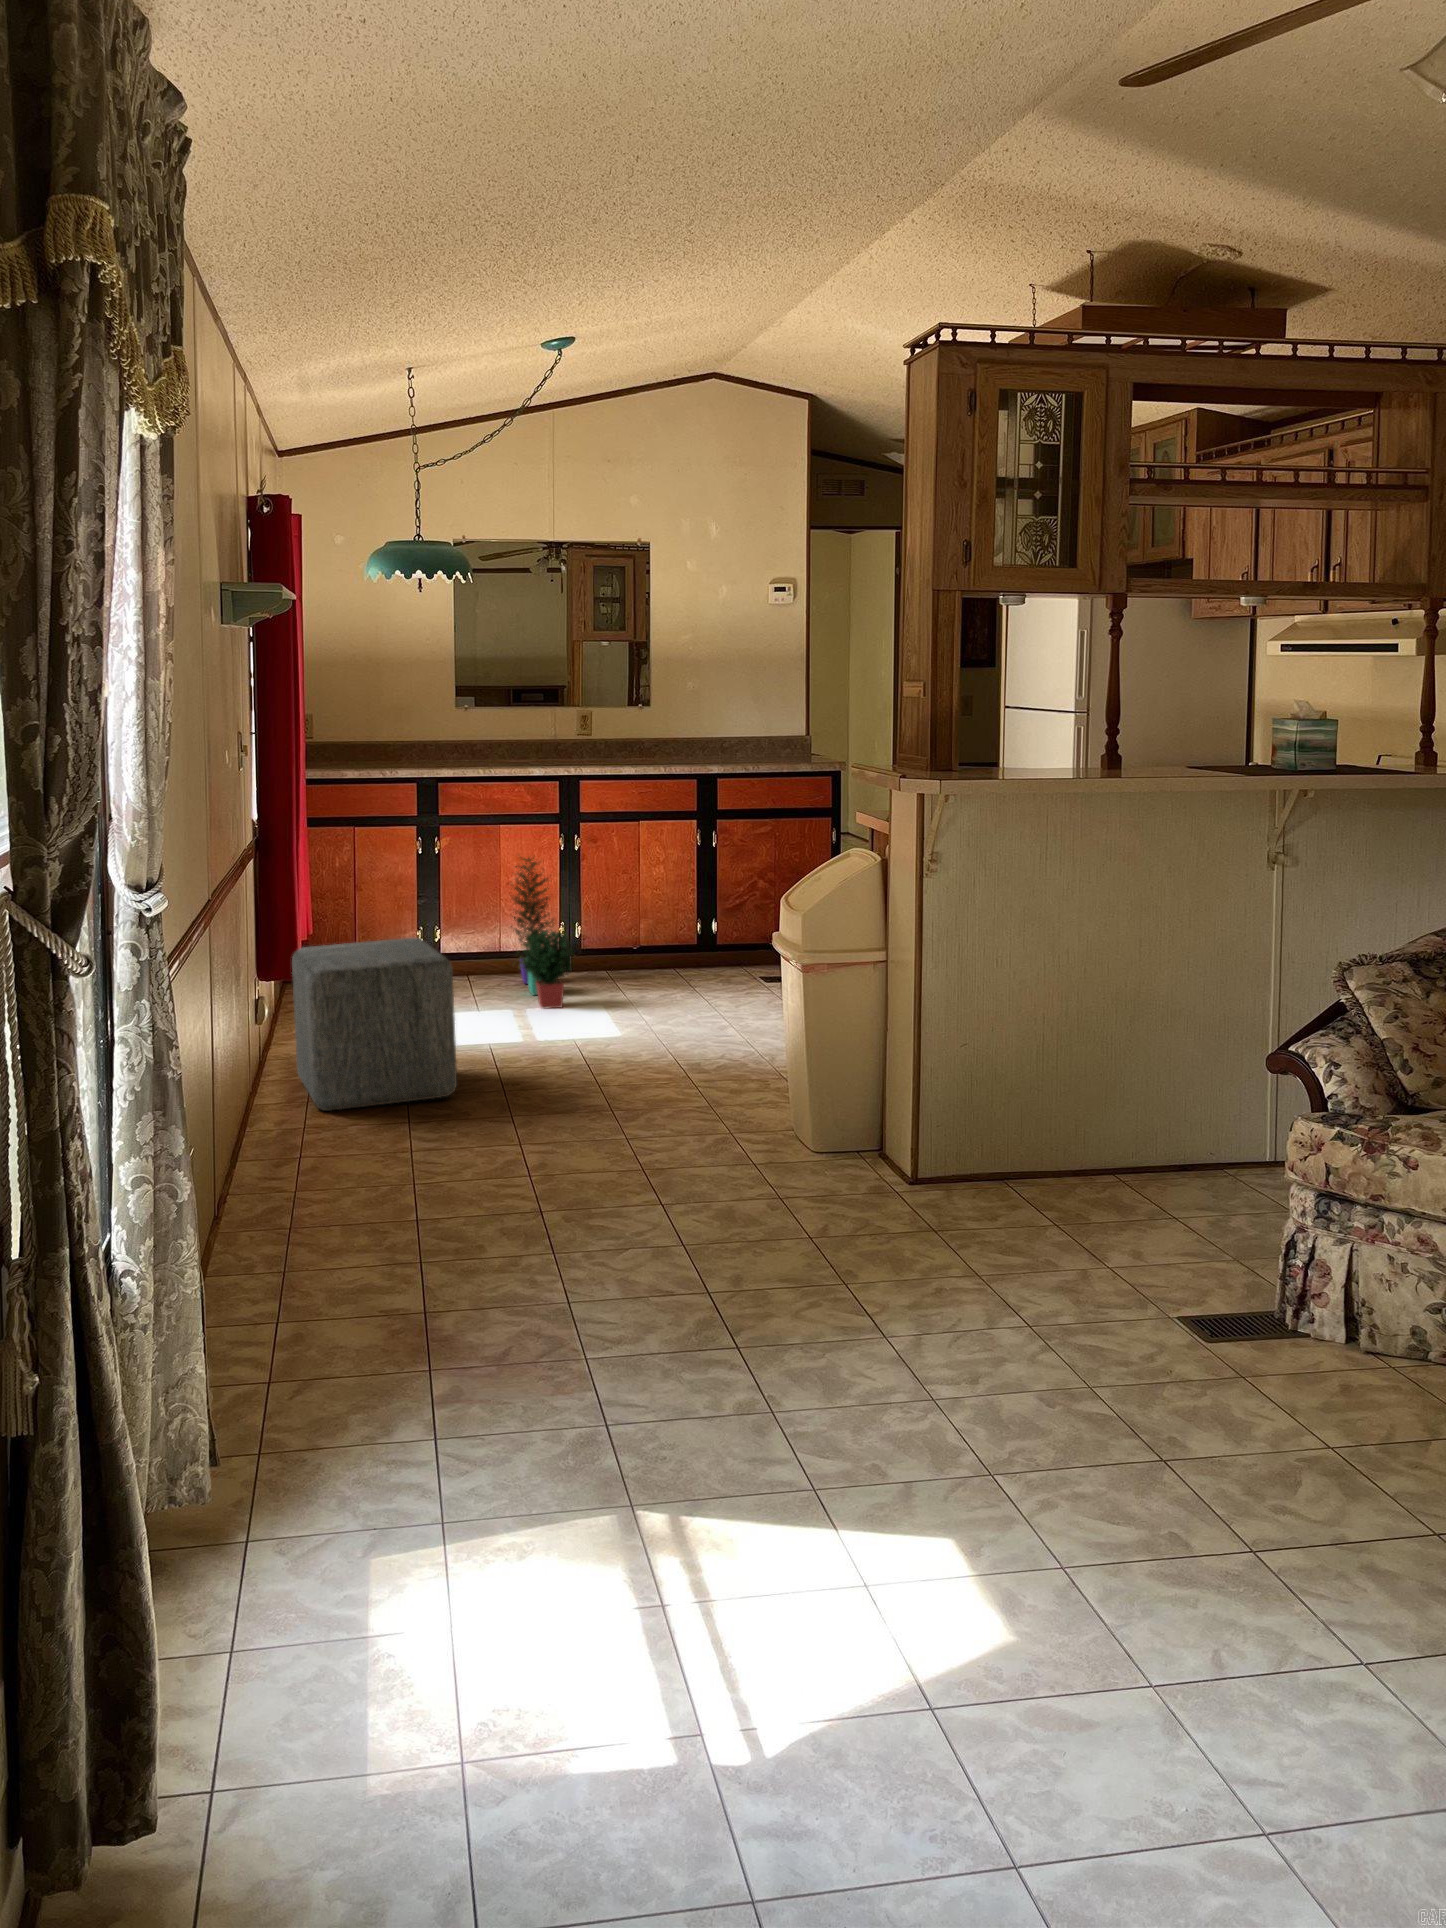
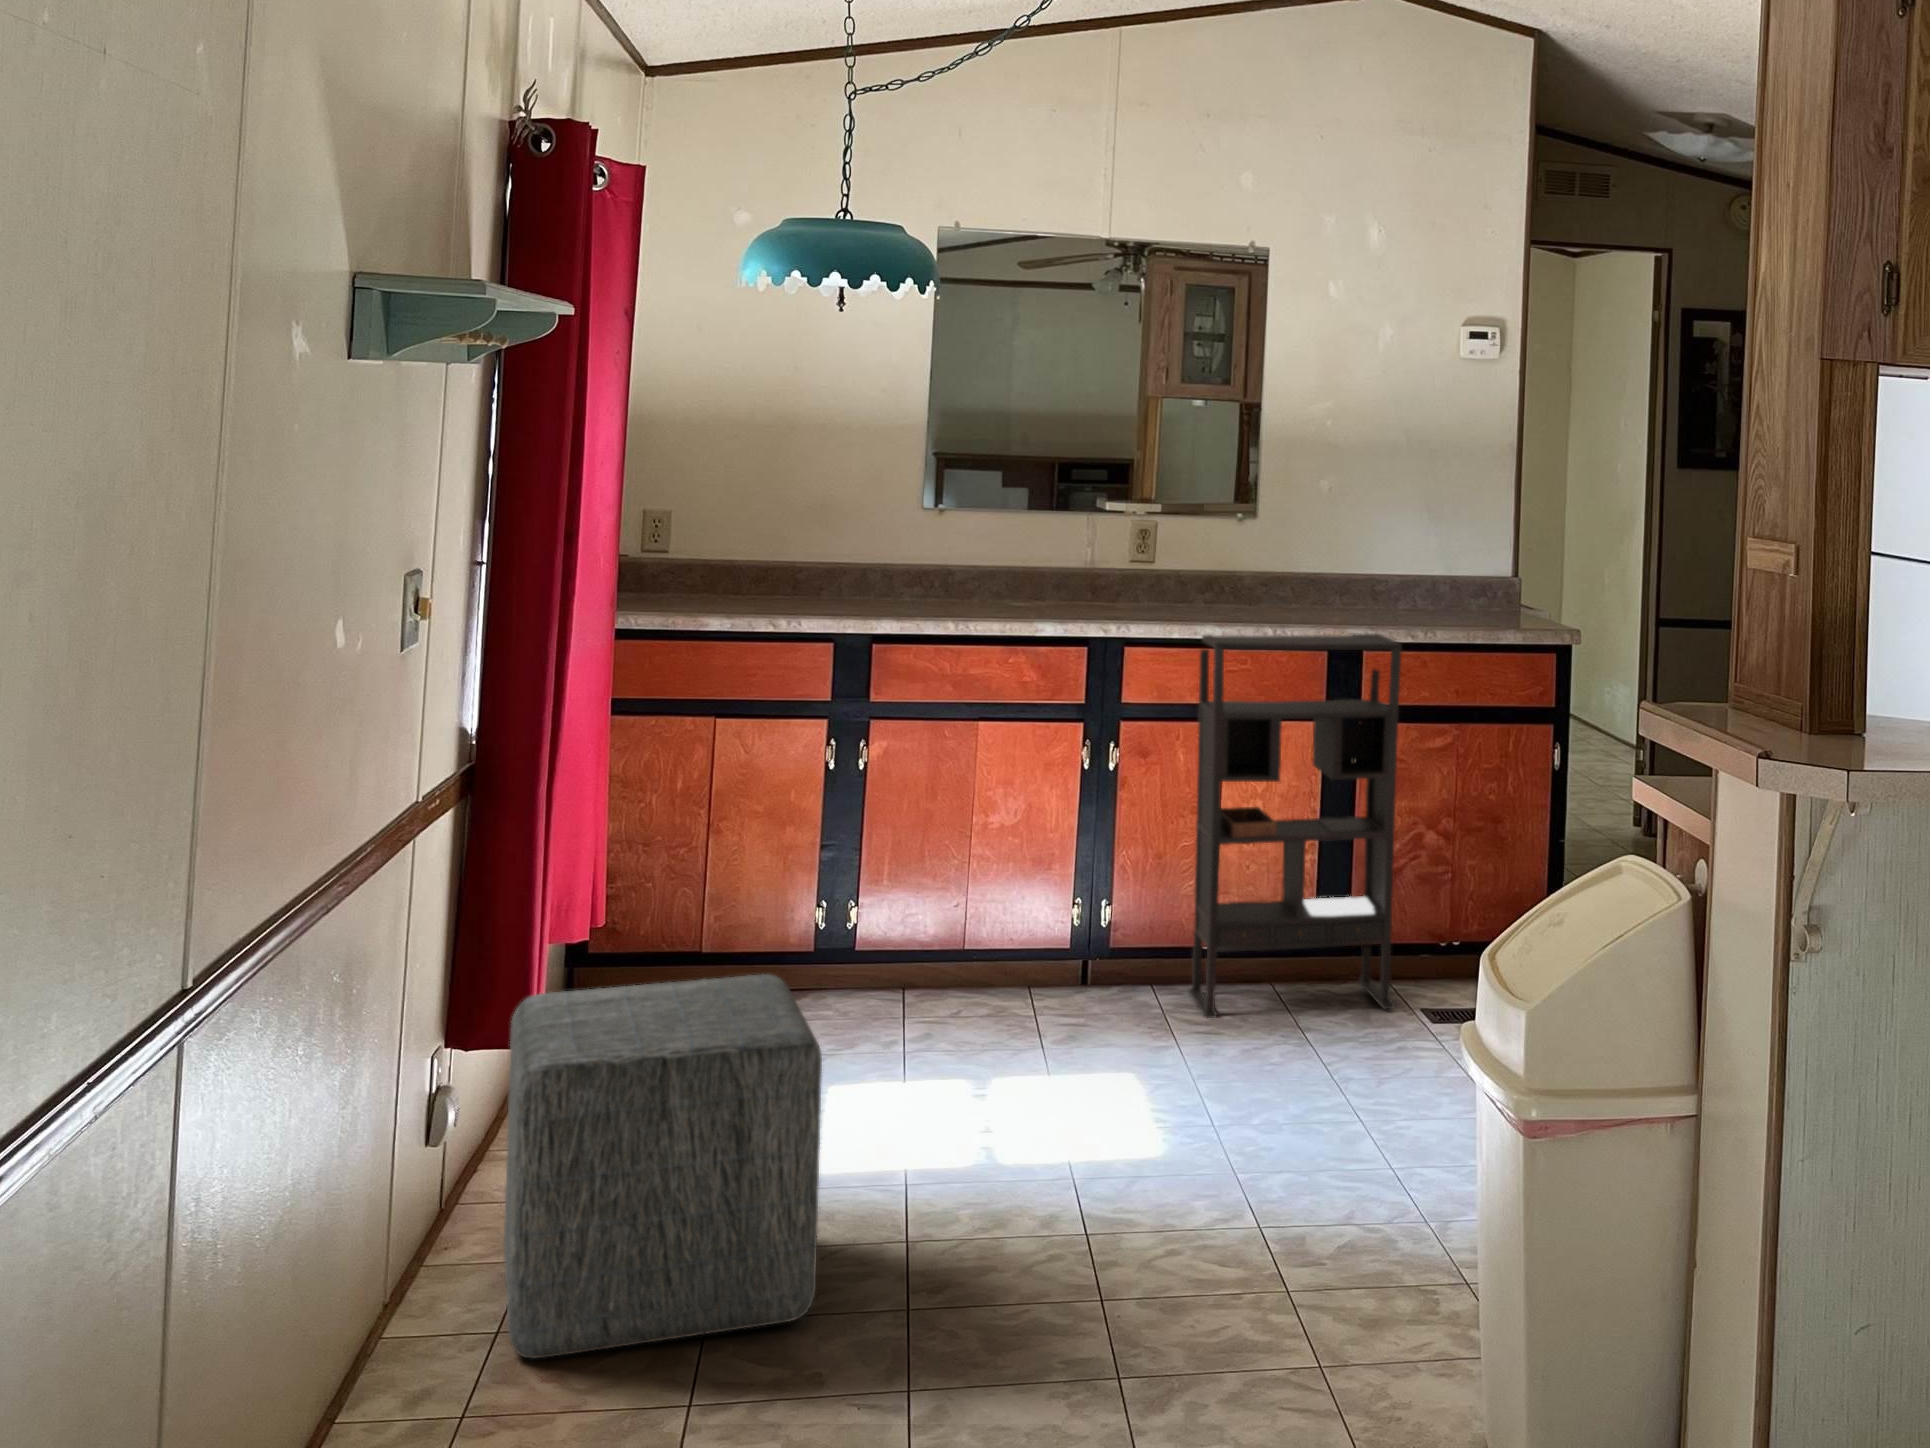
bookshelf: none [622,767,745,986] -> present [1188,633,1402,1018]
potted plant: present [510,858,573,1009] -> none [982,775,1094,1074]

